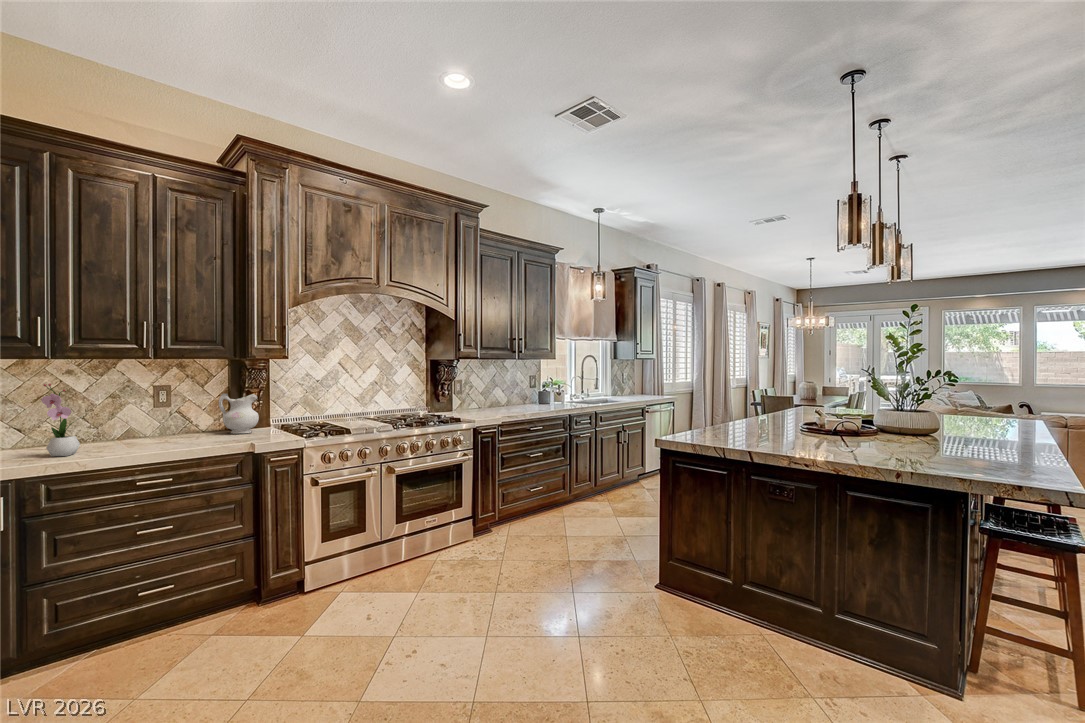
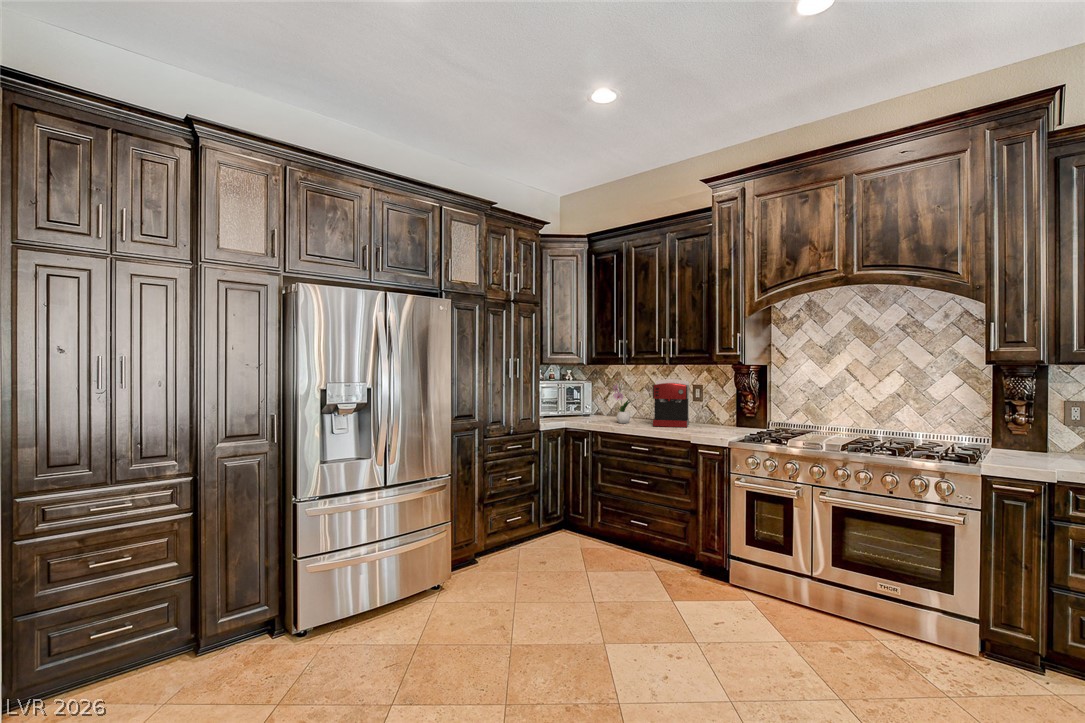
coffee maker: none [113,380,195,448] -> present [653,379,689,427]
ceramic pitcher: present [219,394,259,434] -> none [716,393,744,429]

